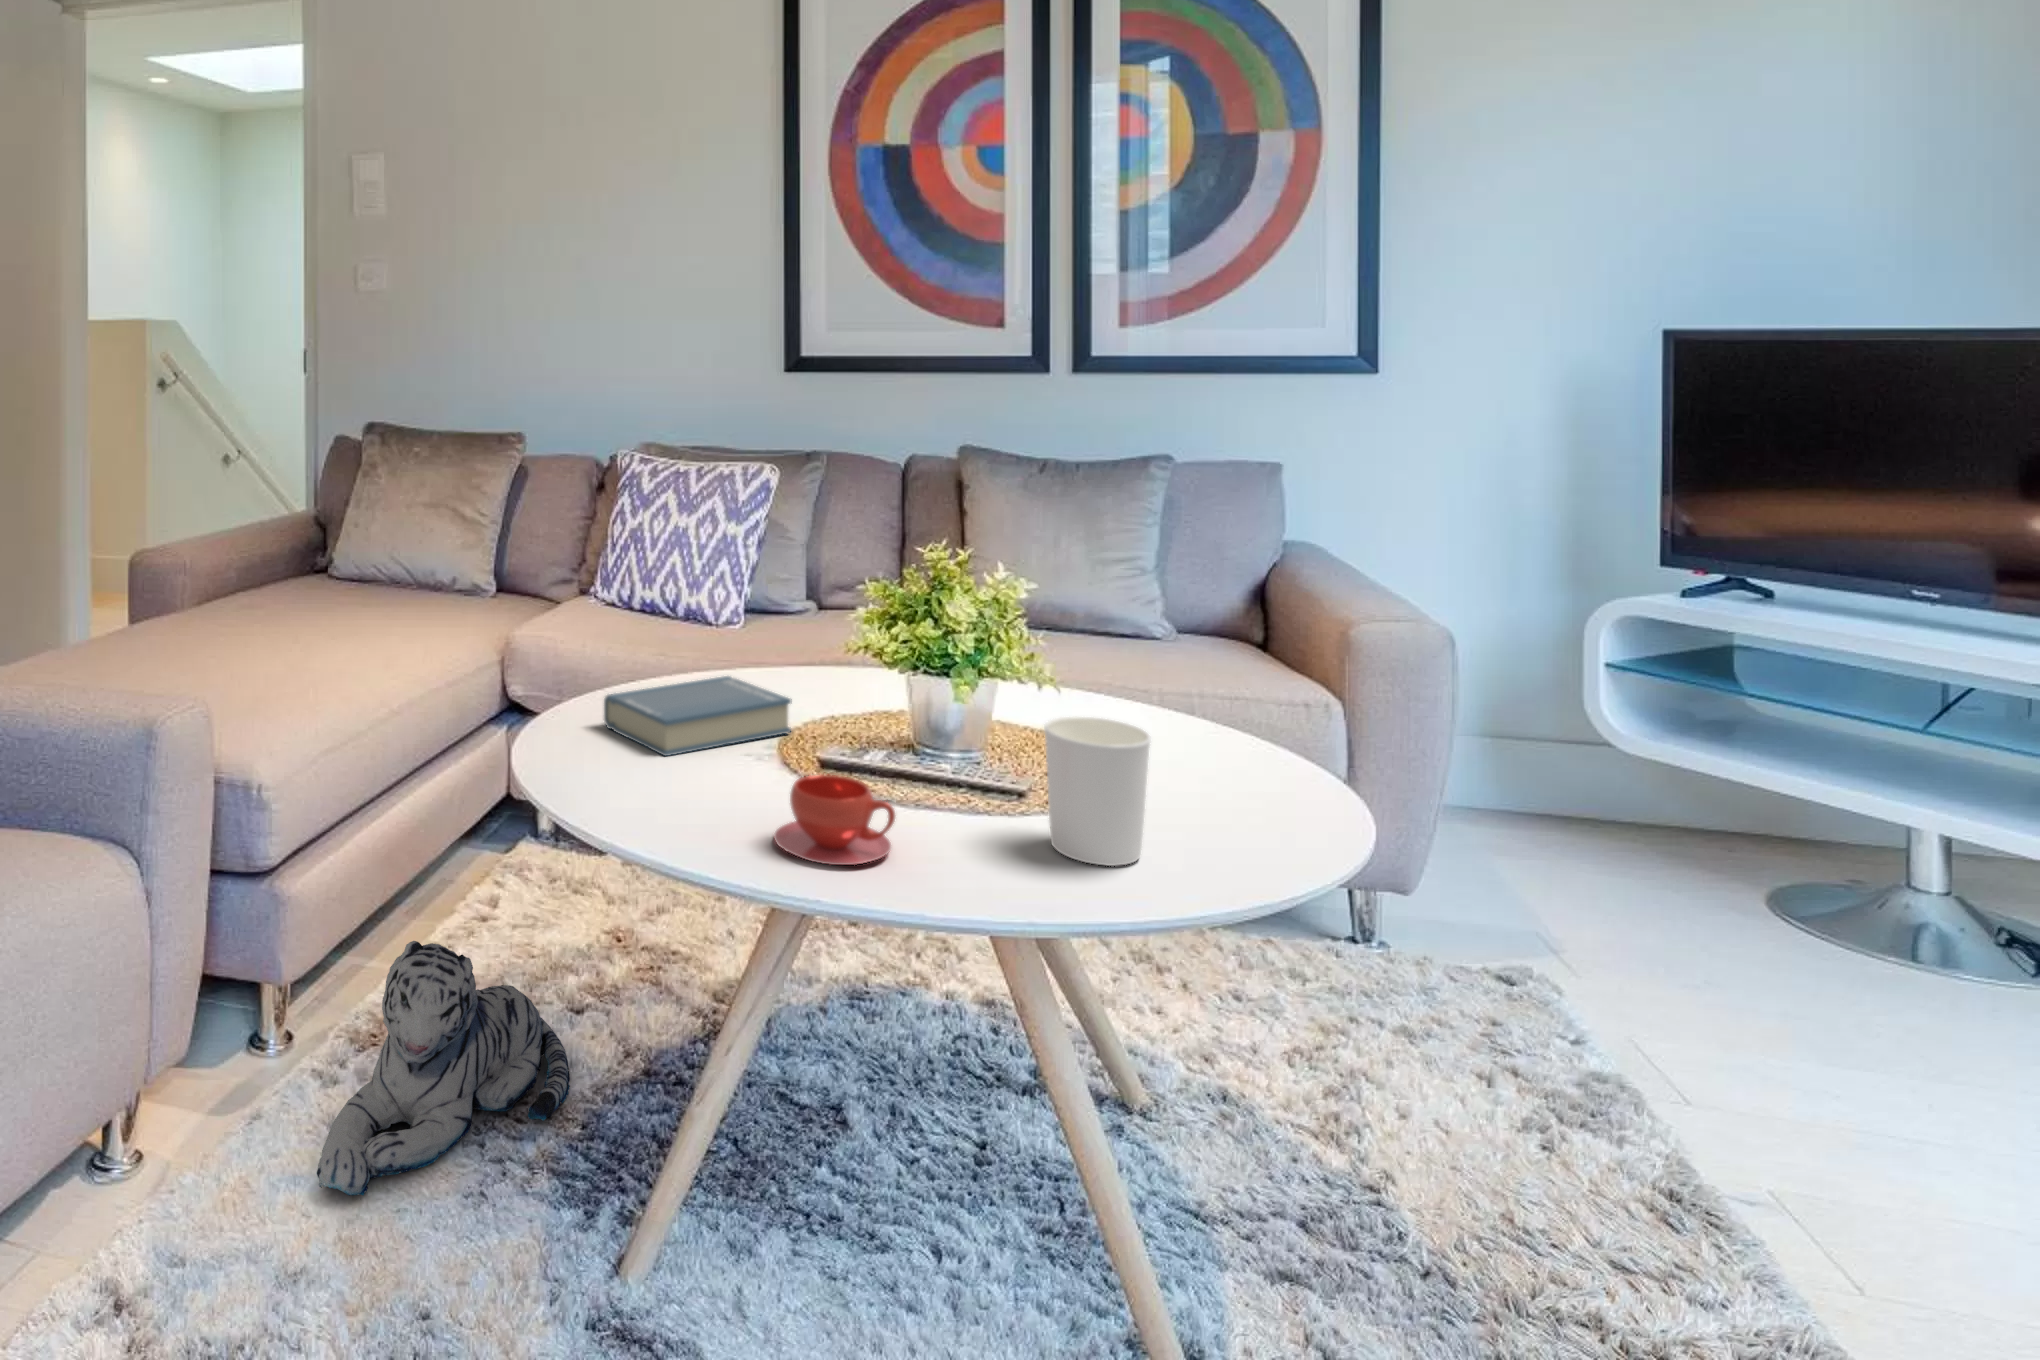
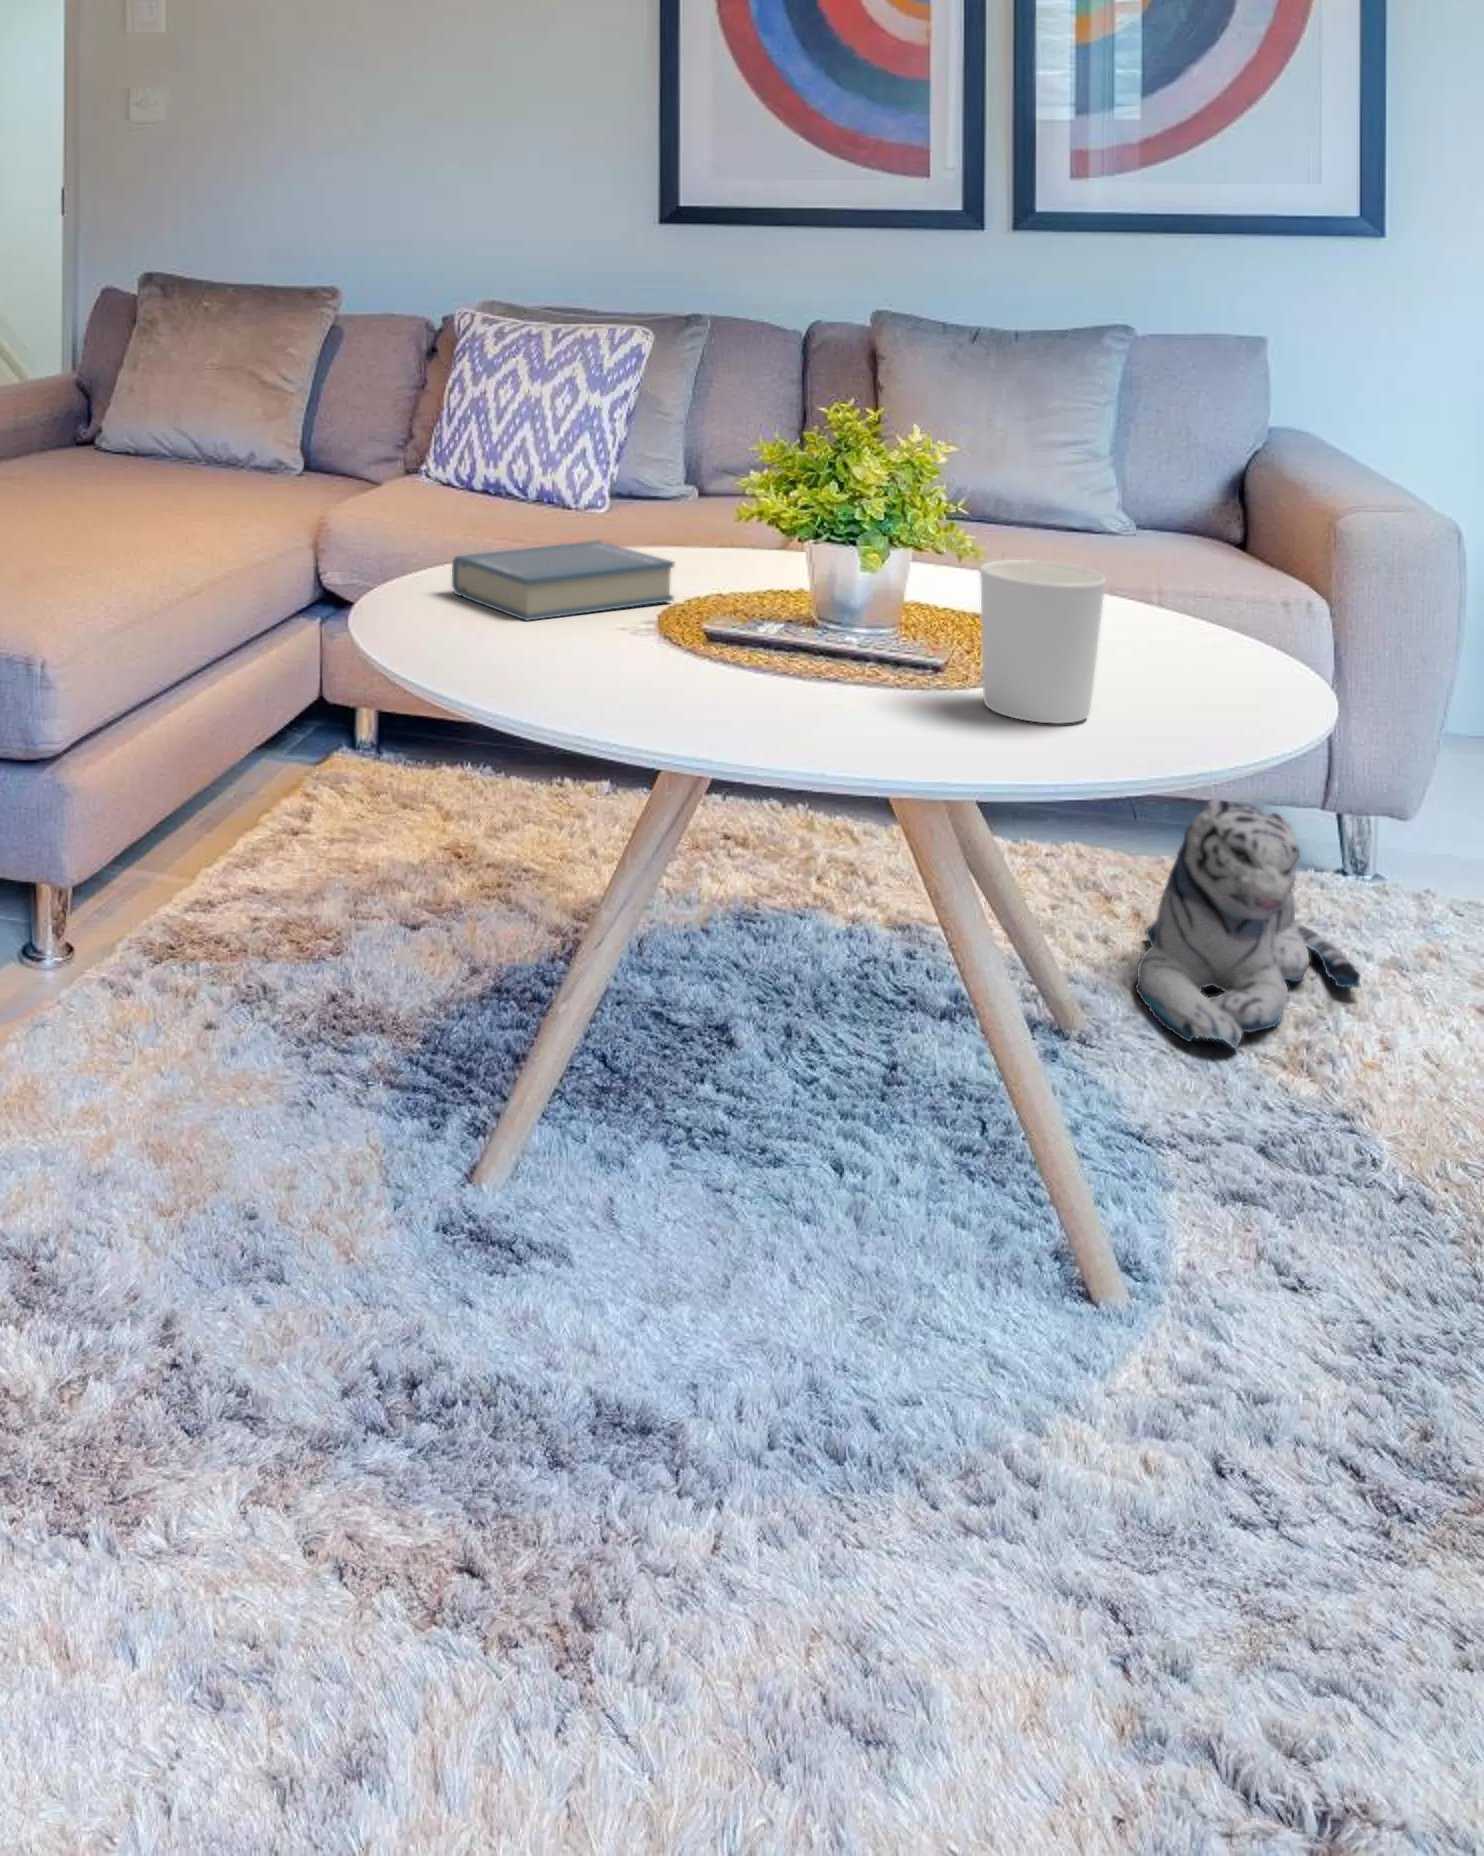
teacup: present [774,774,895,865] -> none [659,623,803,718]
plush toy: present [317,941,570,1196] -> present [1135,799,1360,1048]

